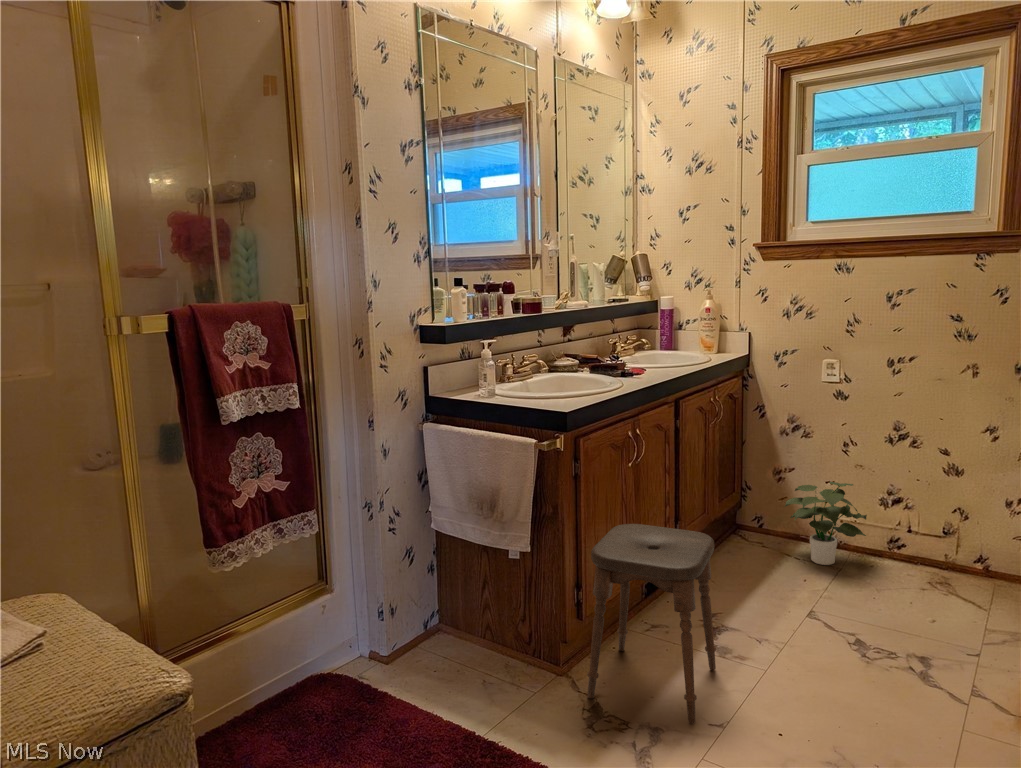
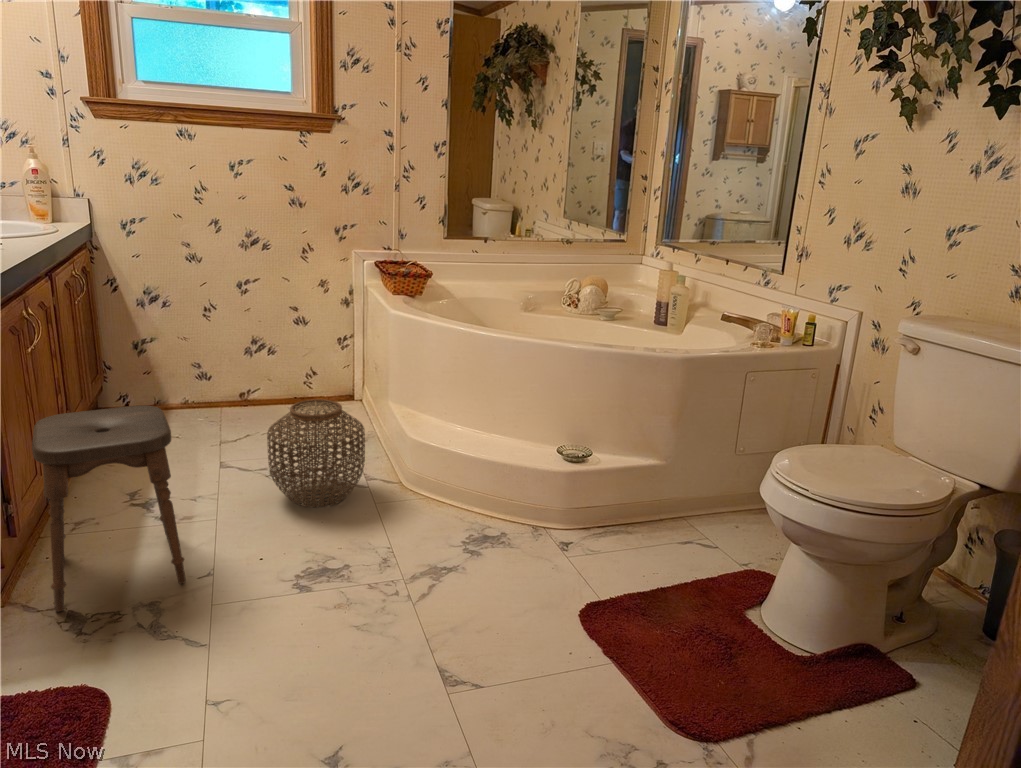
potted plant: present [784,482,867,565] -> none [159,345,242,425]
woven basket: none [834,570,966,710] -> present [267,399,365,507]

